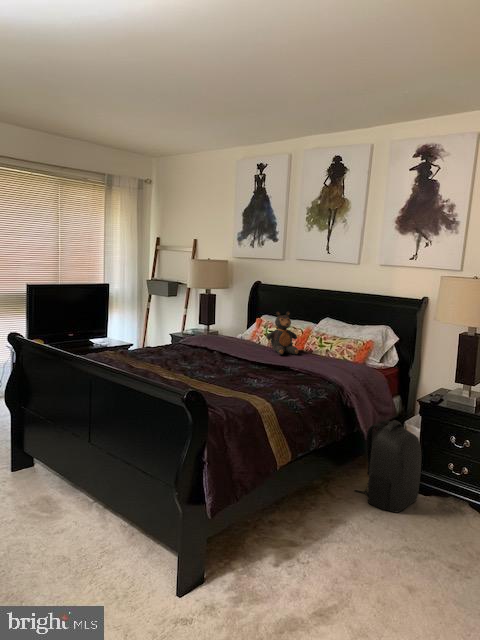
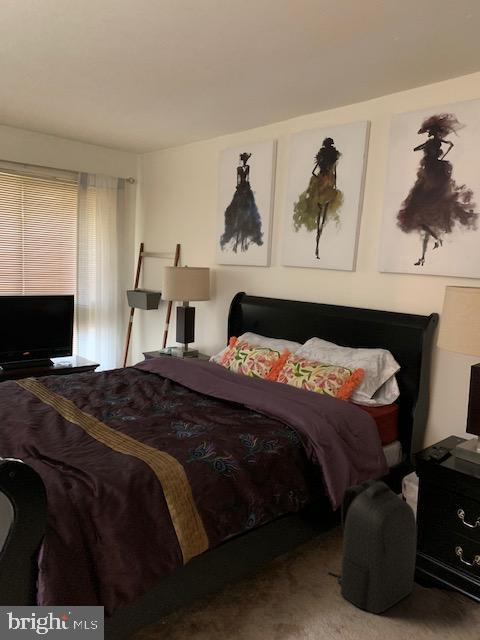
teddy bear: present [266,312,298,355] -> none [228,331,269,386]

